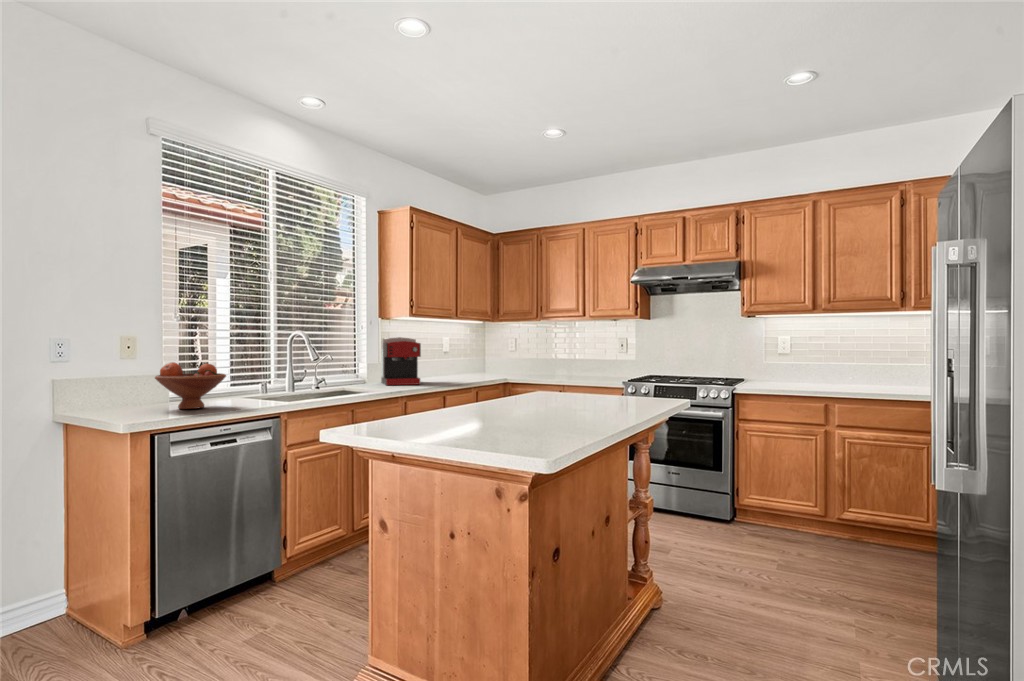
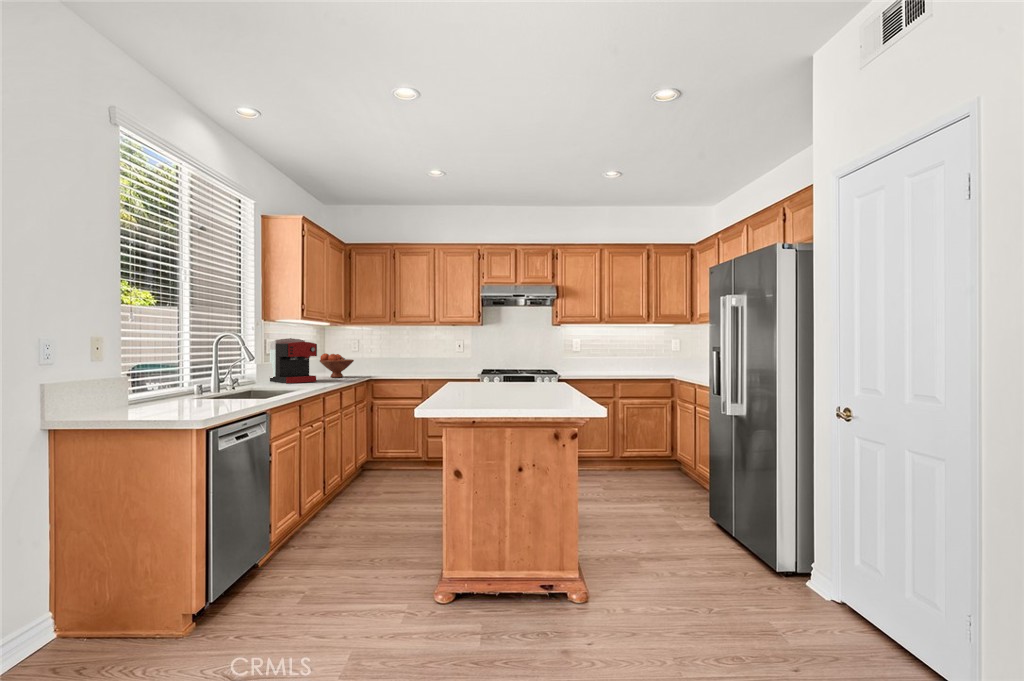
fruit bowl: present [155,362,226,409] -> present [320,353,354,378]

